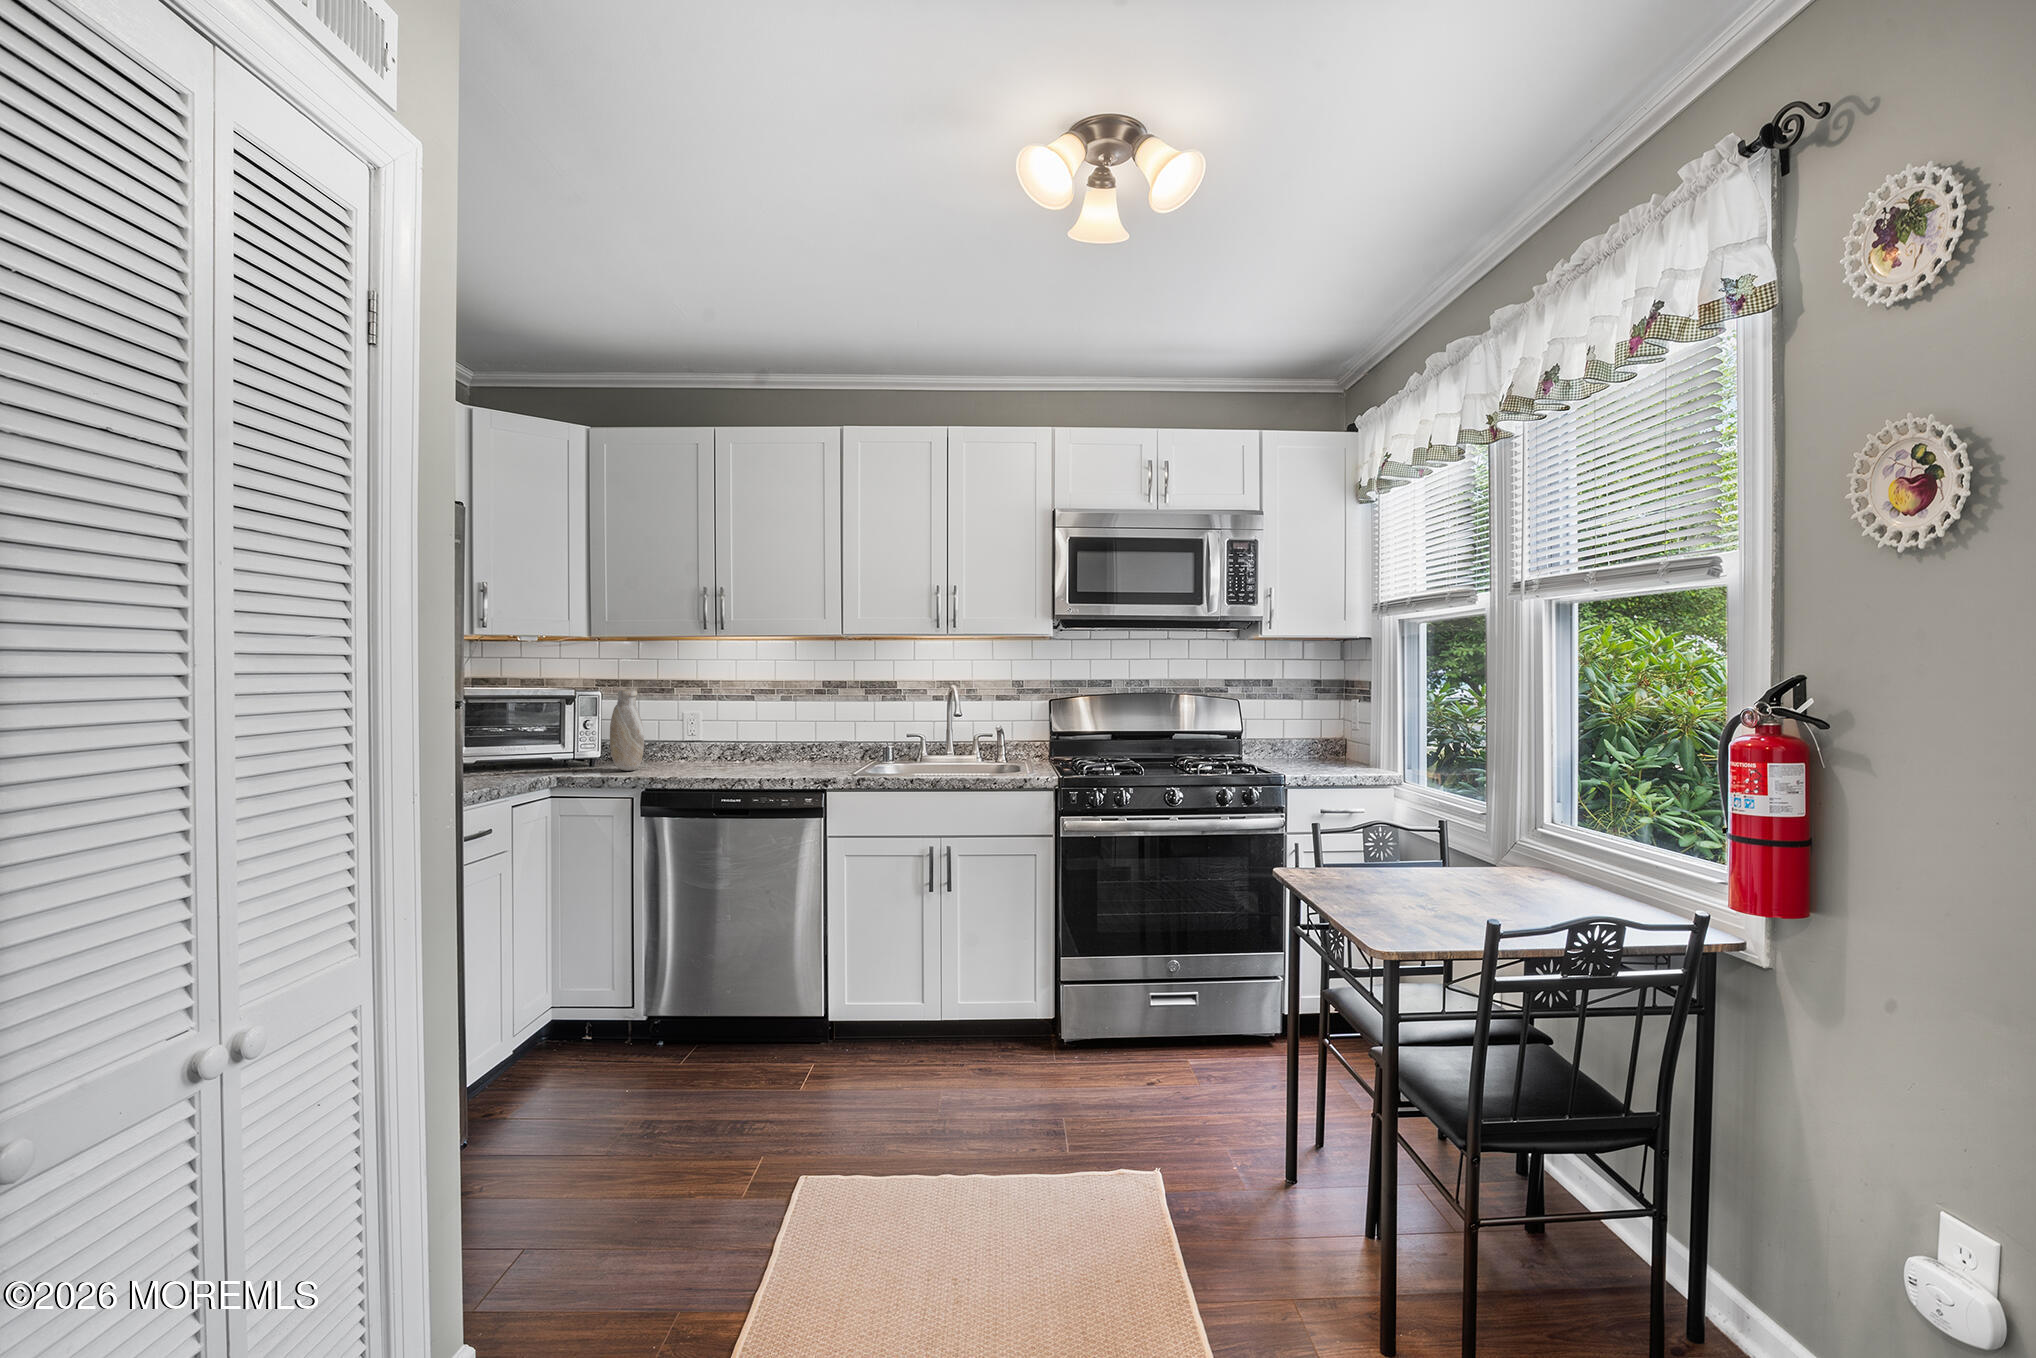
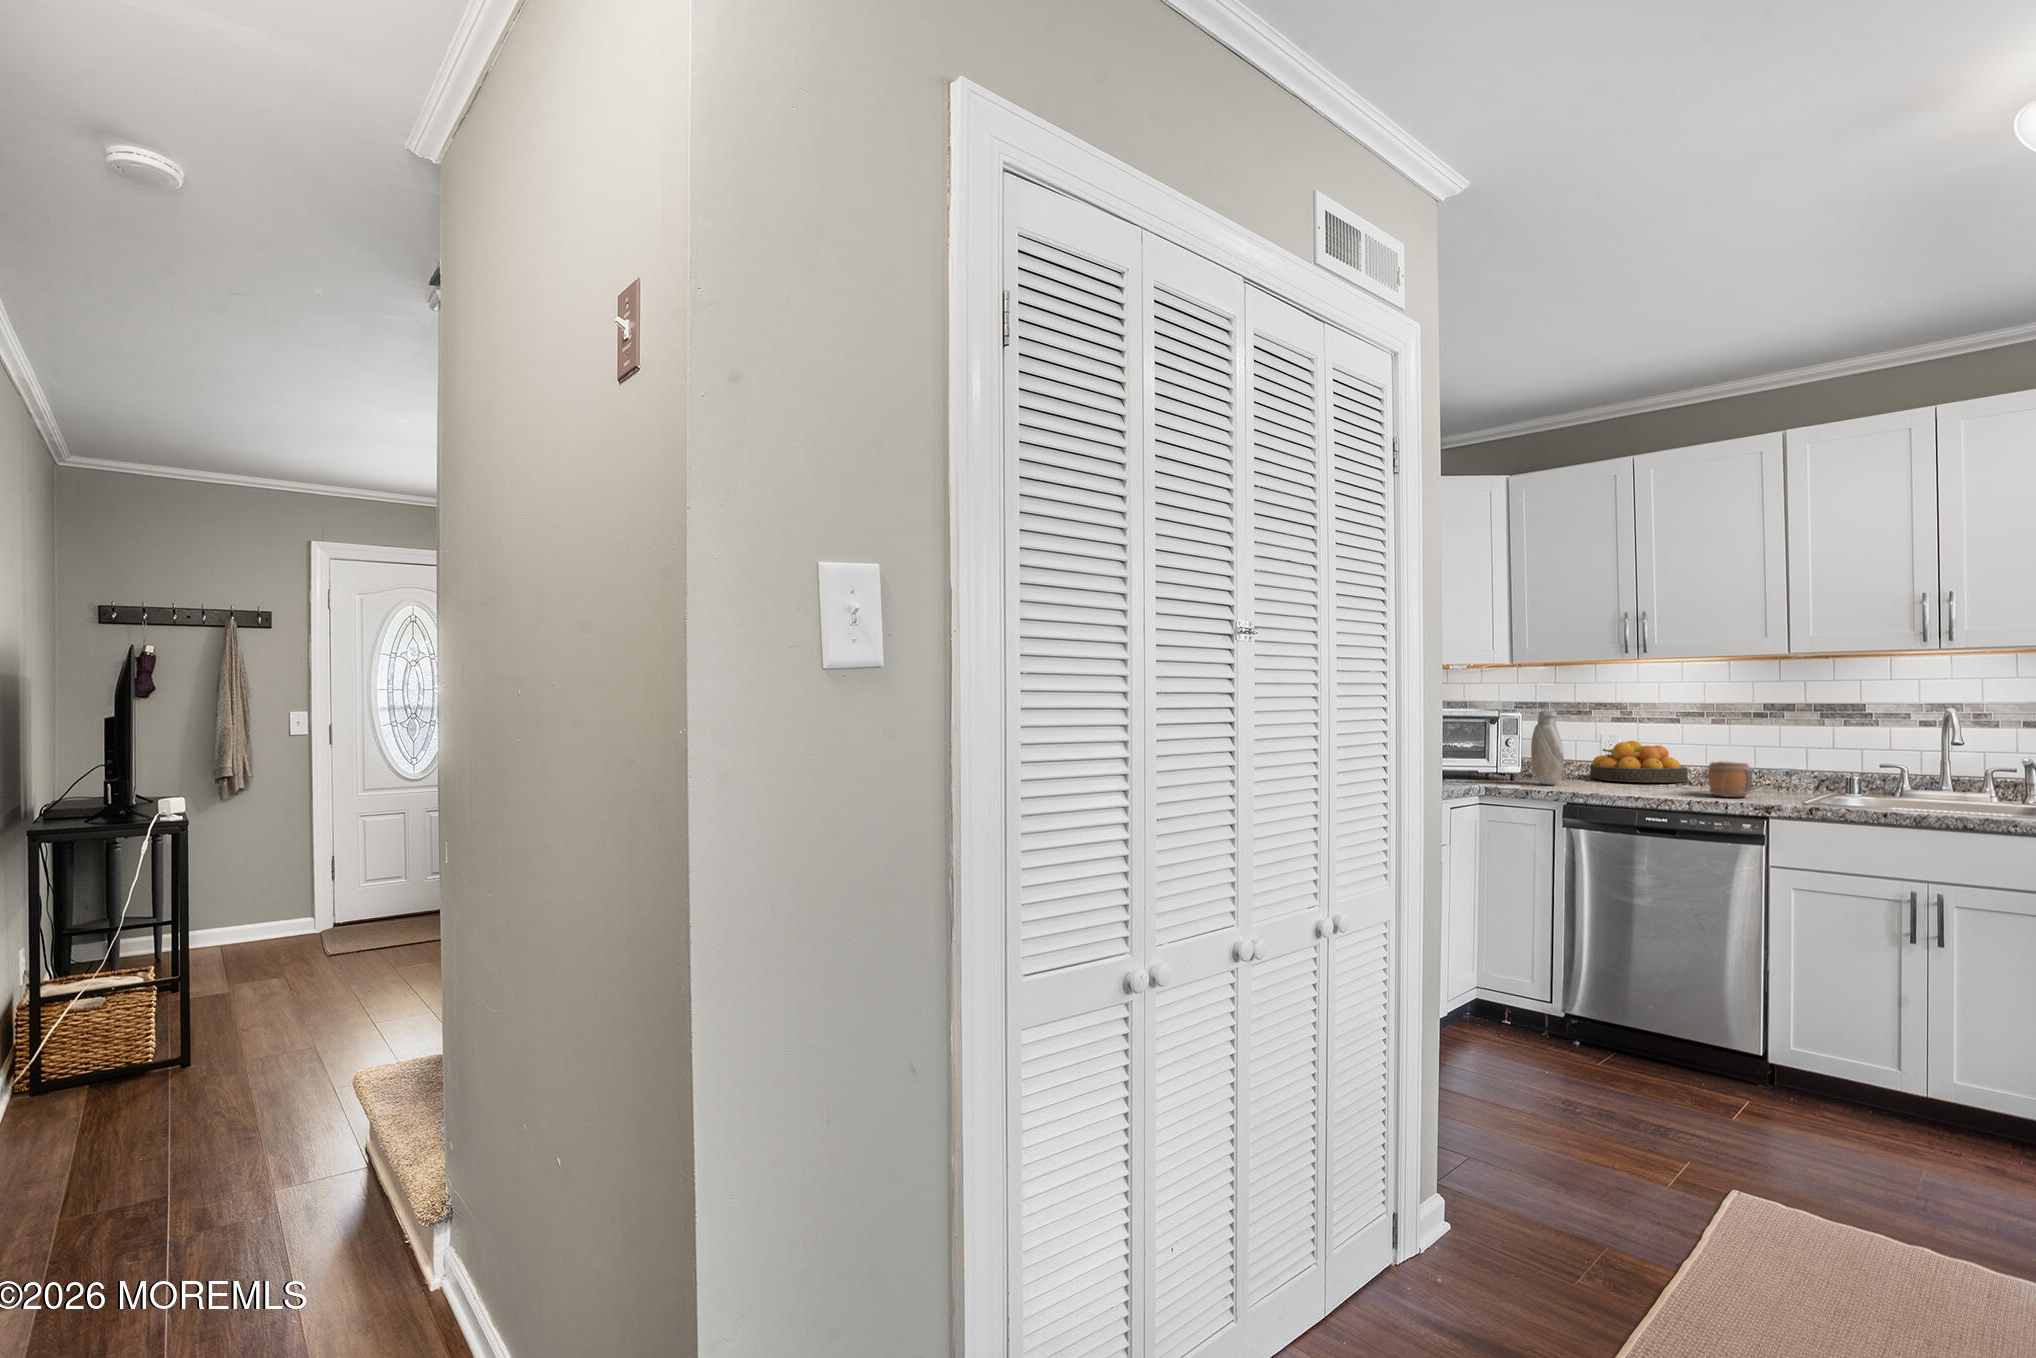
fruit bowl: none [672,719,761,762] -> present [1590,741,1688,782]
mug: none [778,737,814,772] -> present [1708,761,1752,797]

